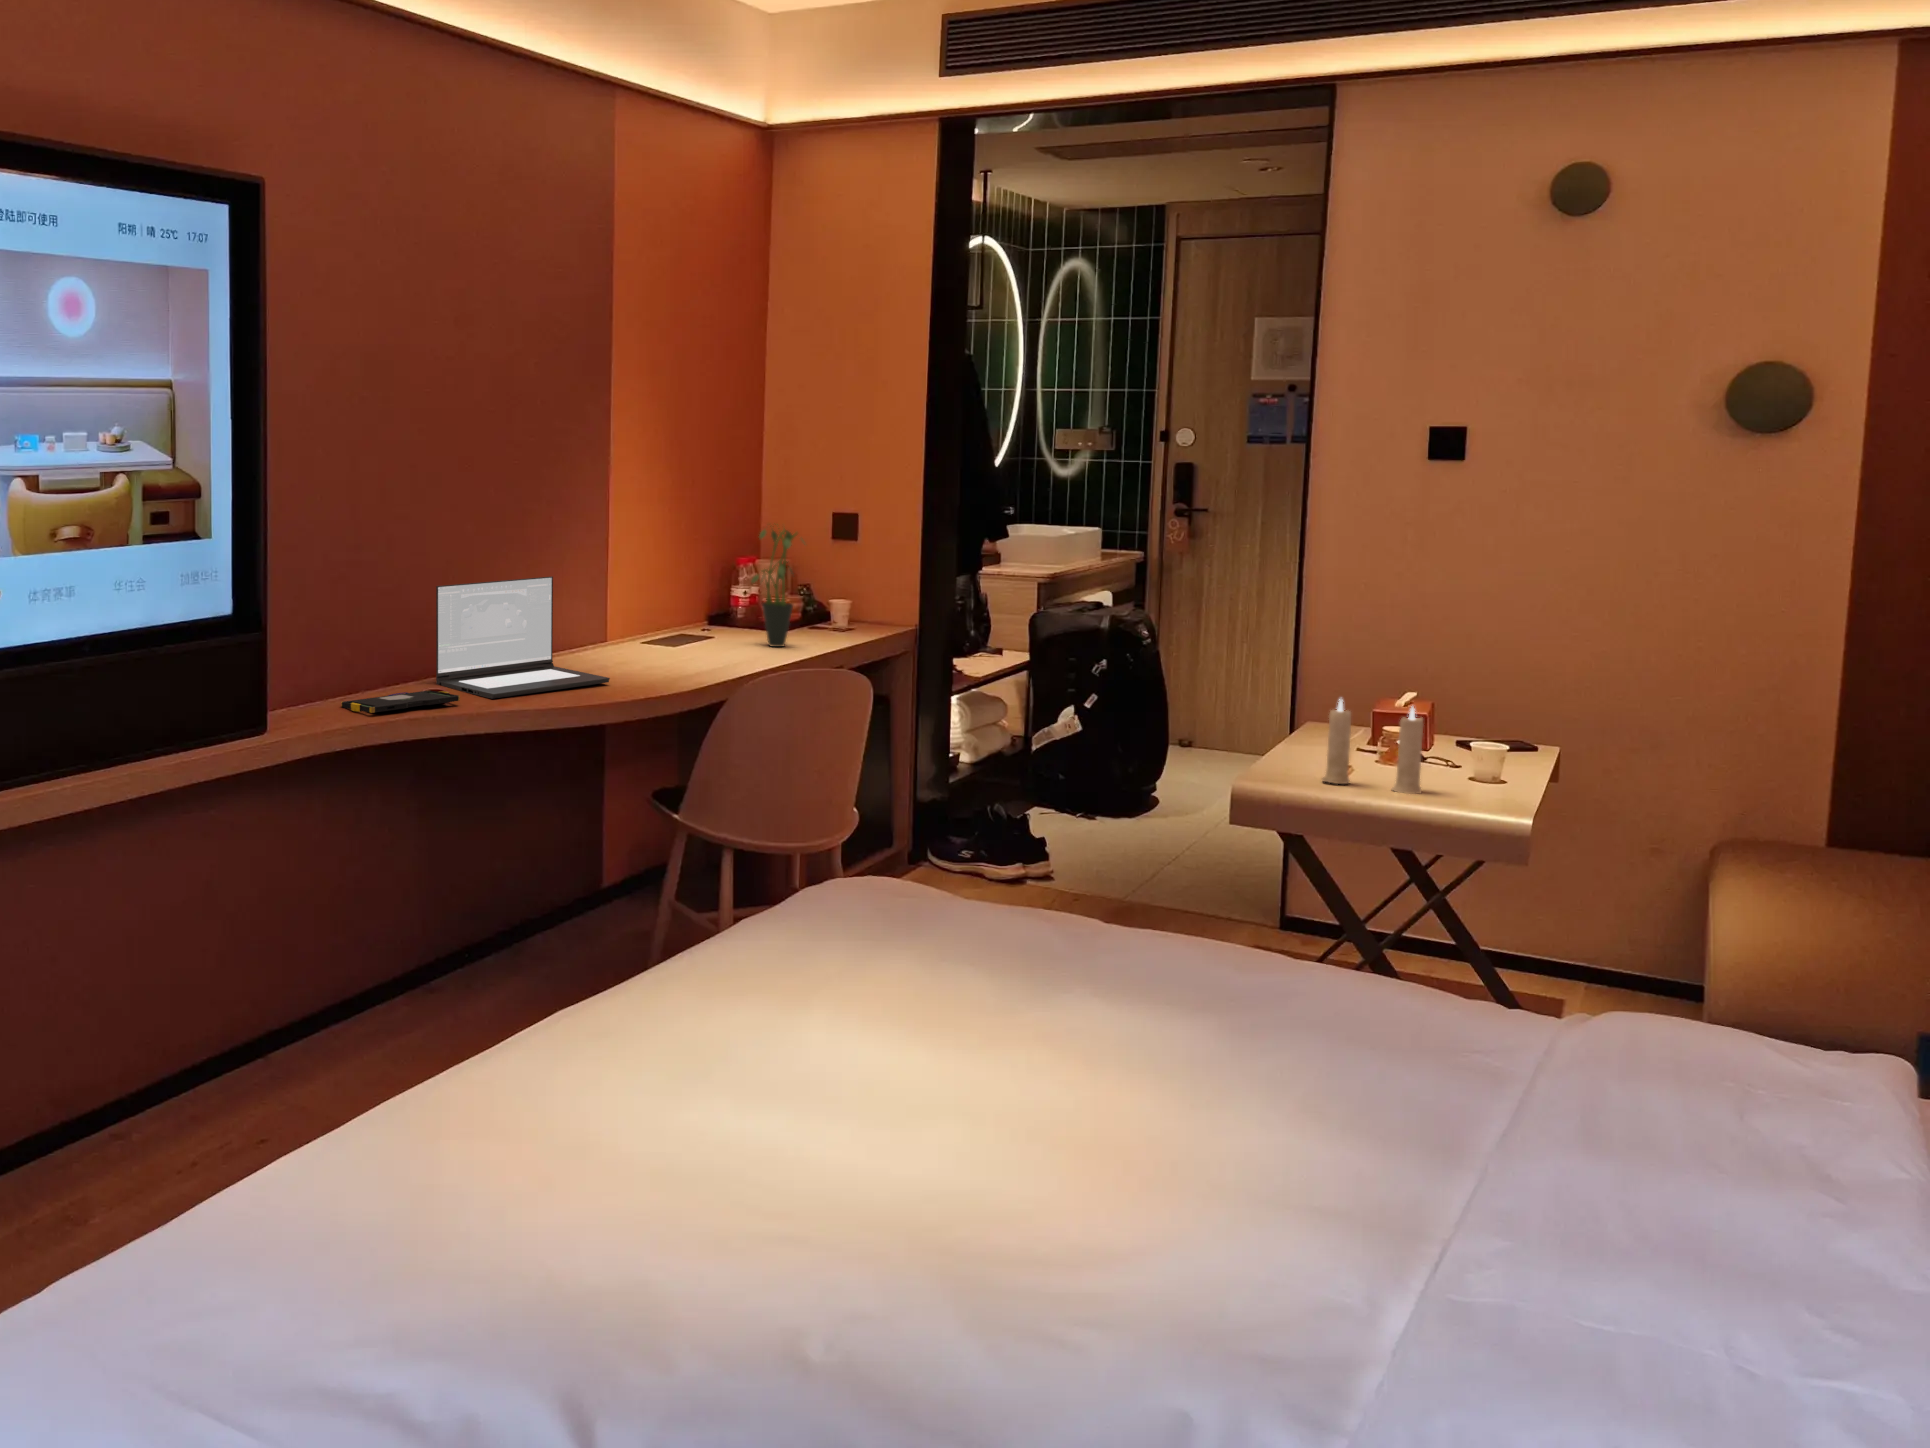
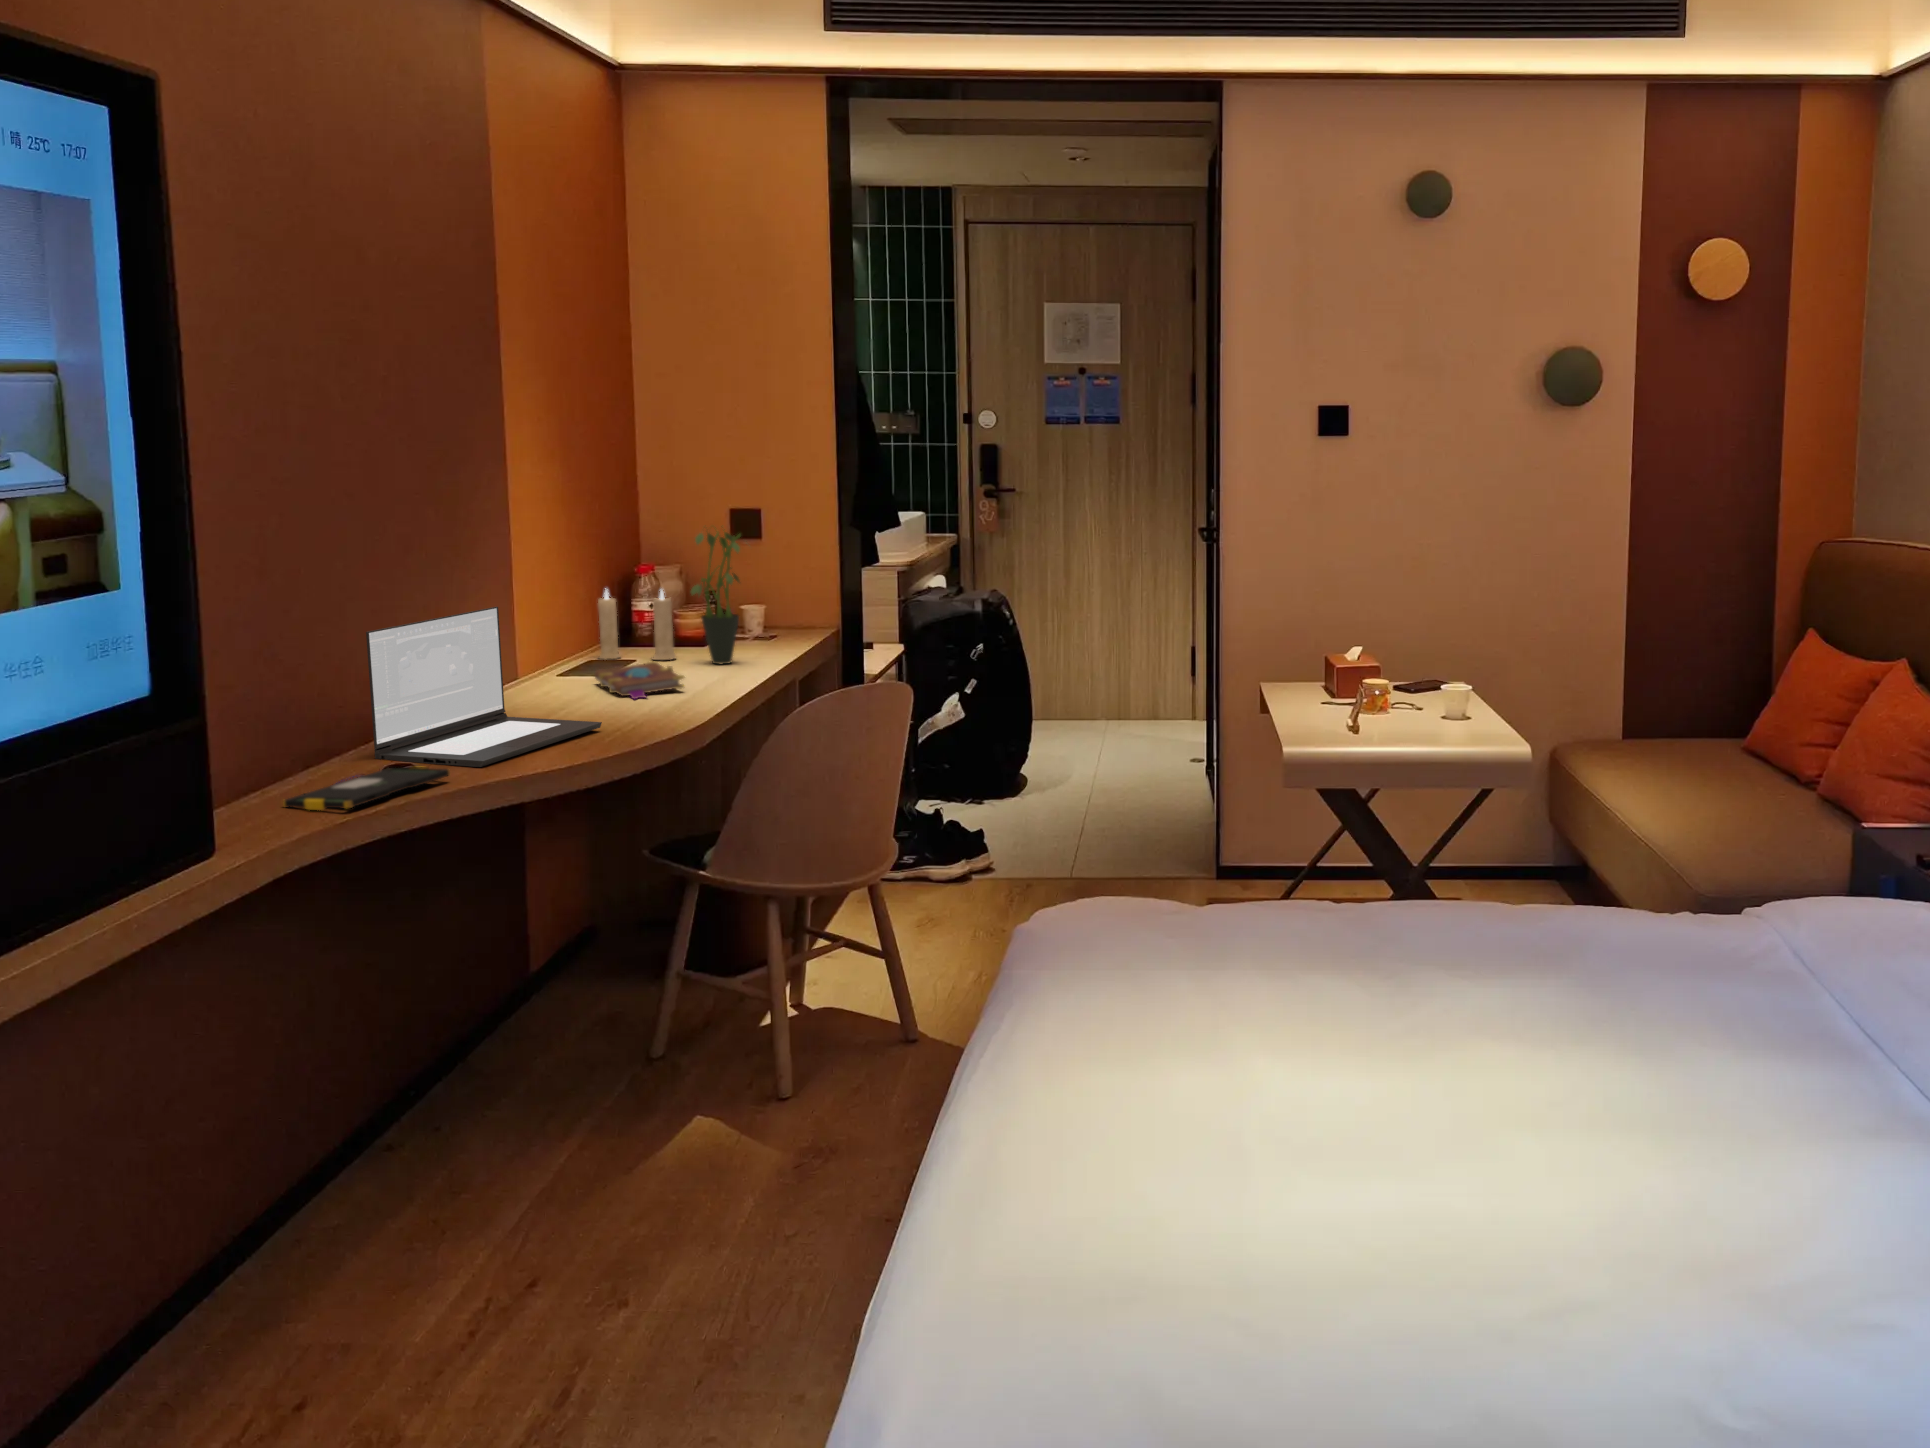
book: none [655,637,716,666] -> present [594,661,684,699]
candle: present [1322,699,1423,794] -> present [598,590,676,660]

